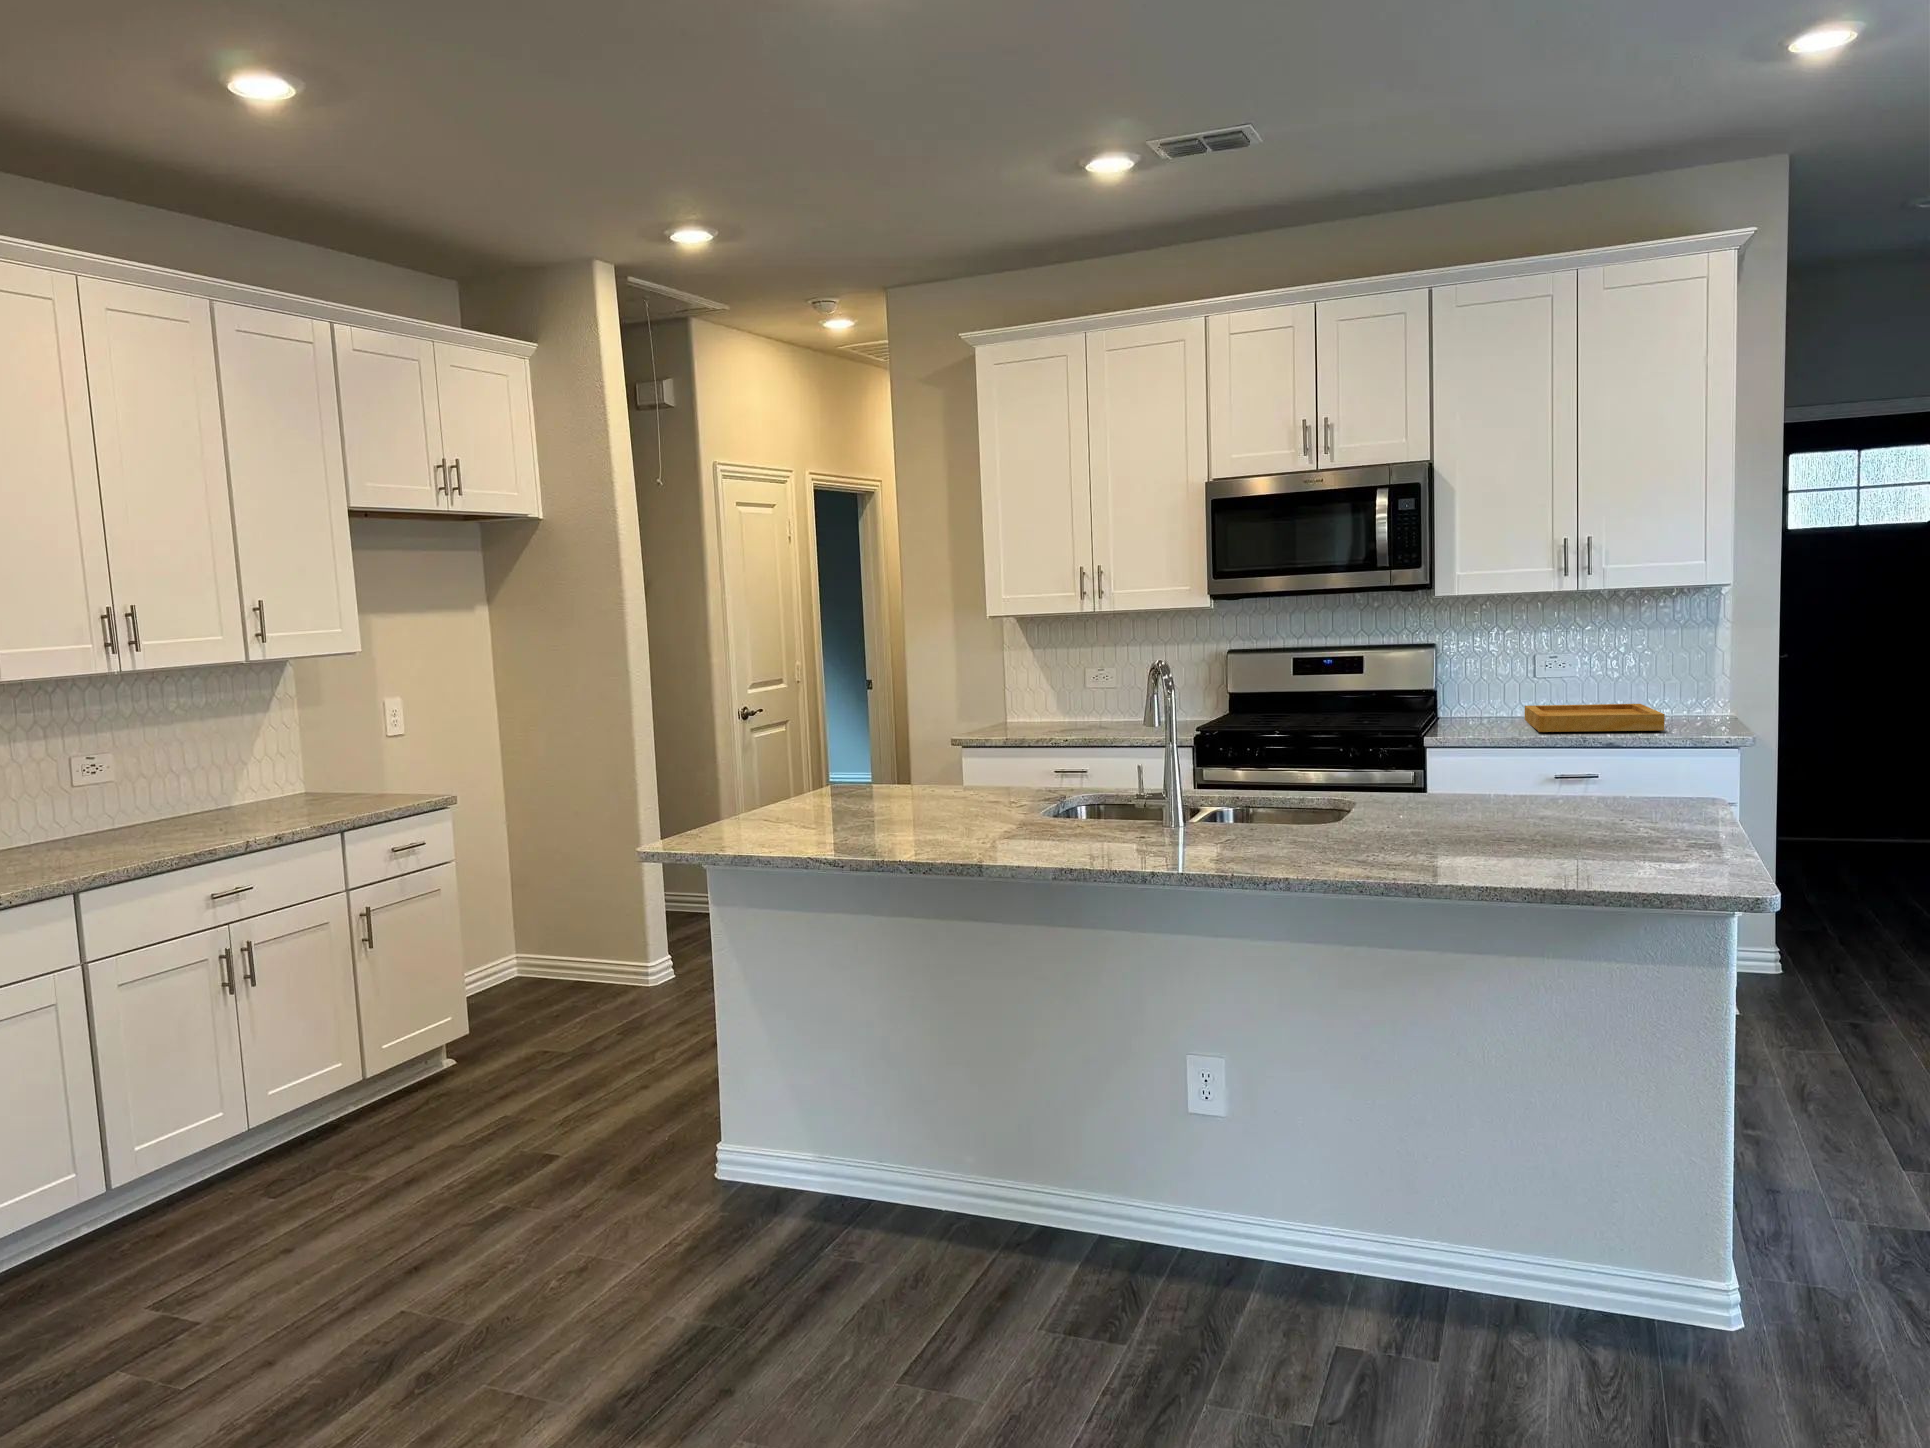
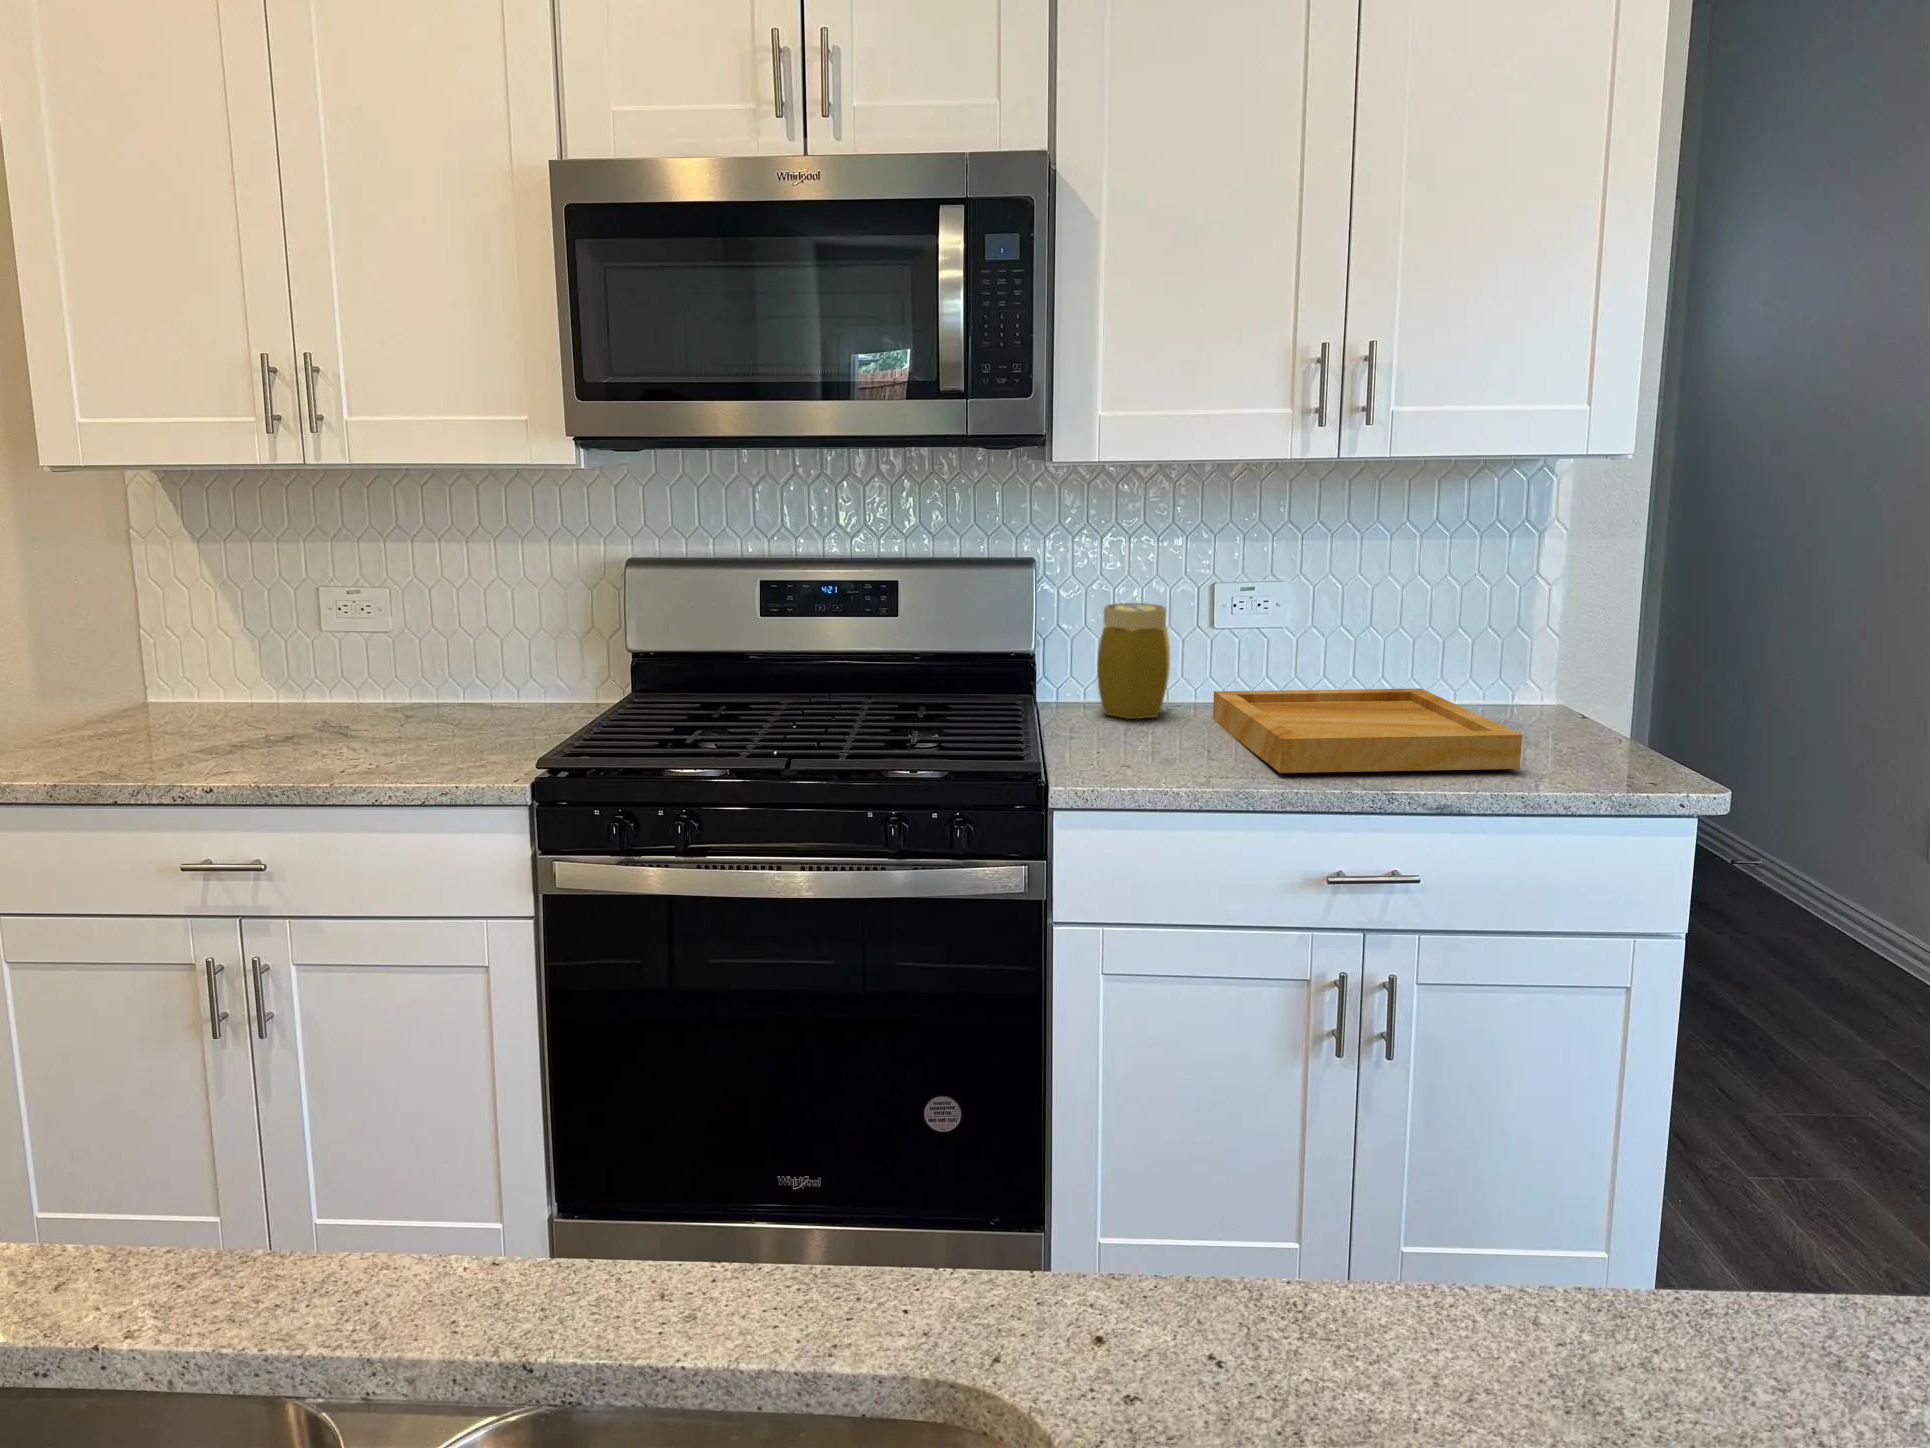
jar: none [1463,665,1503,719] -> present [1097,603,1170,719]

